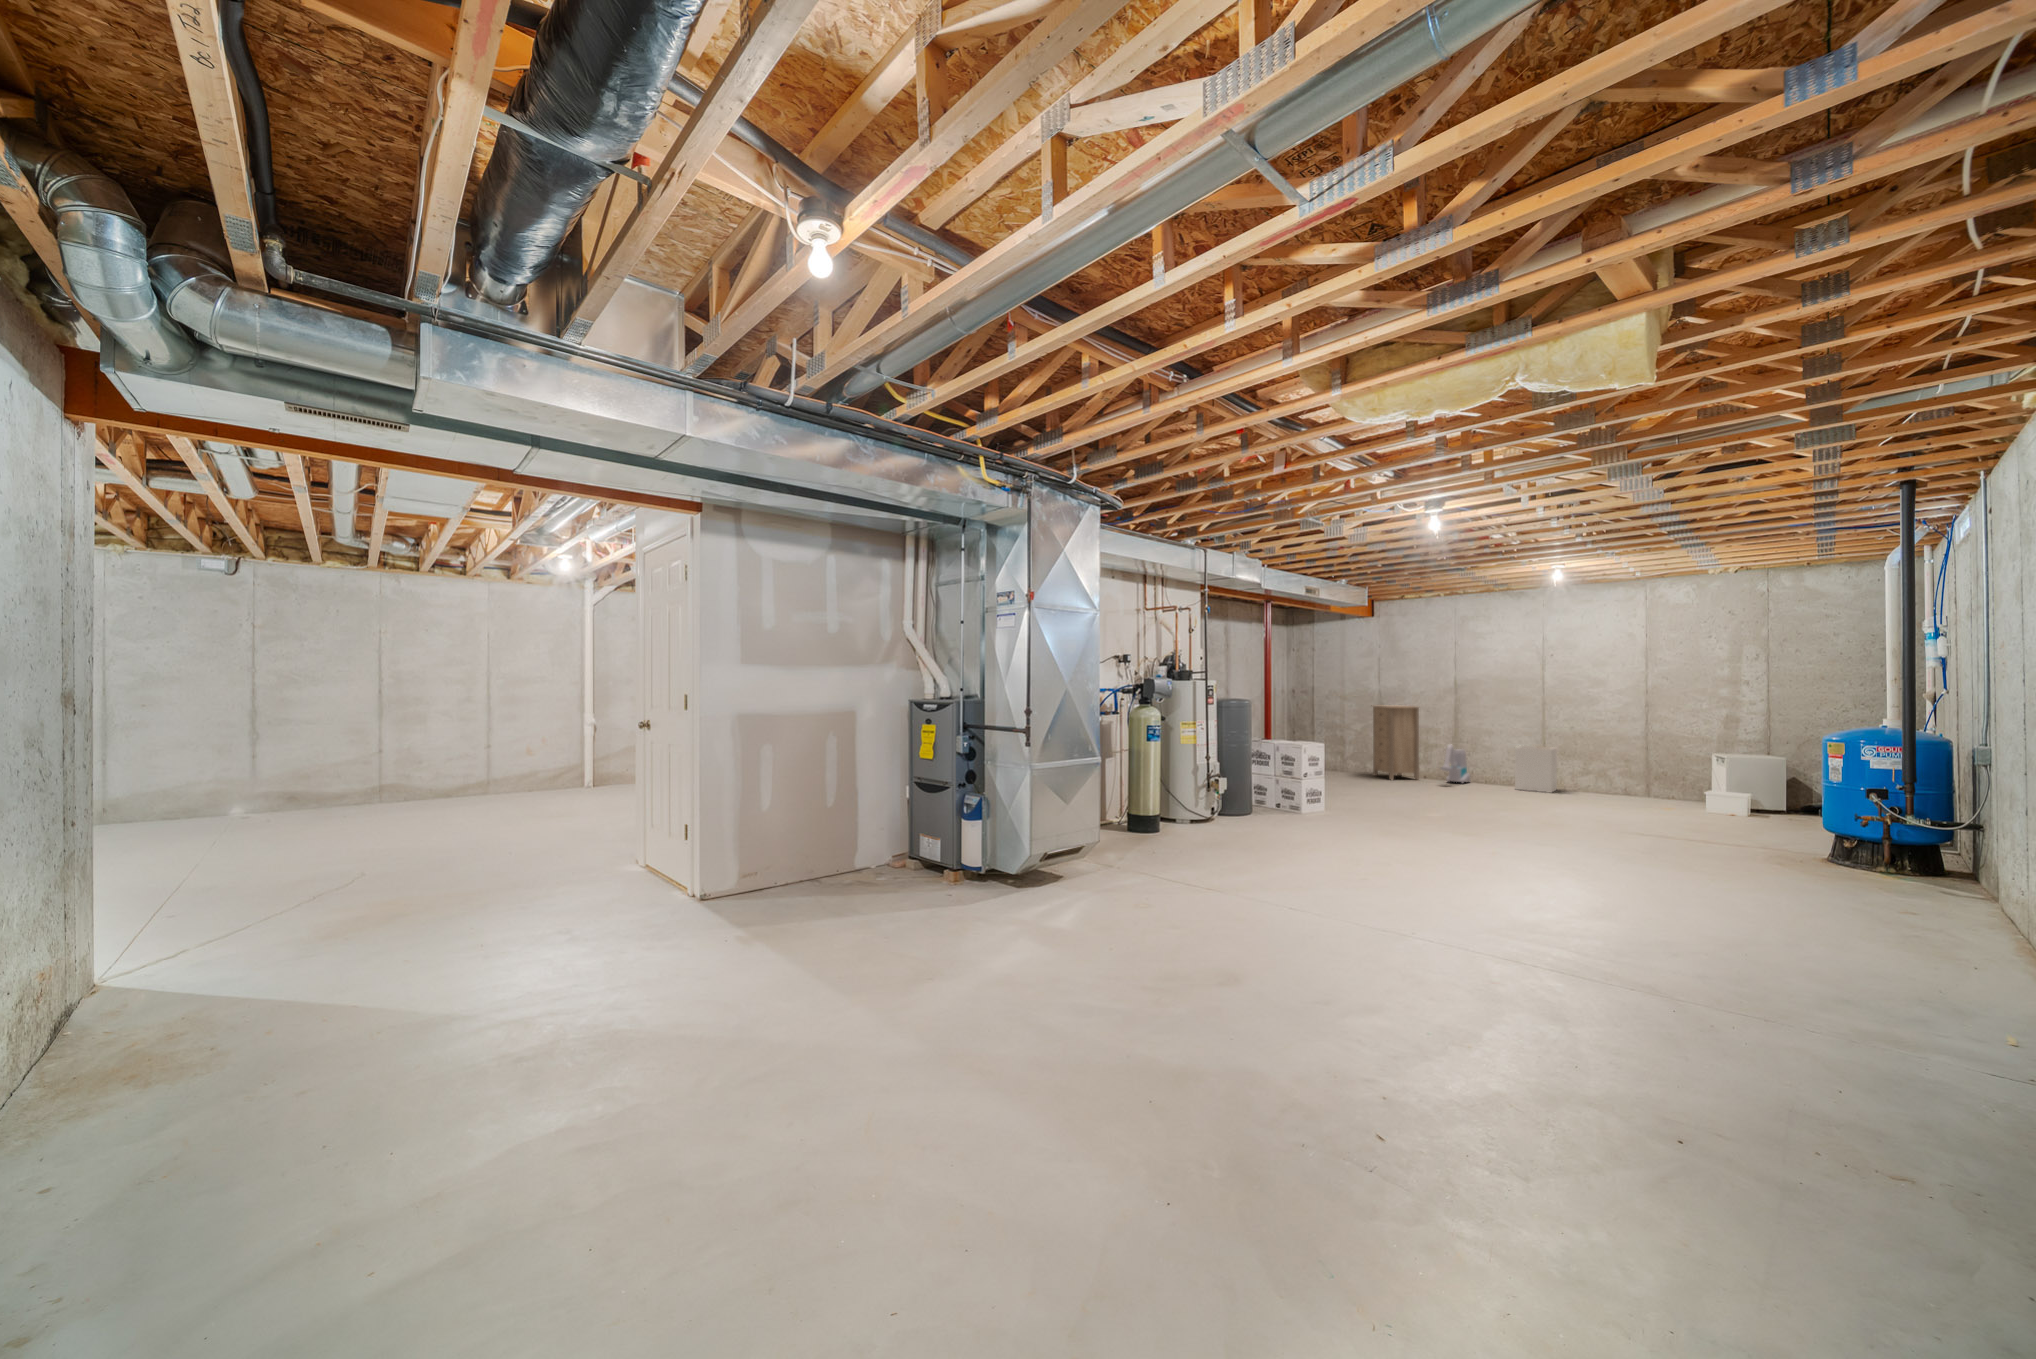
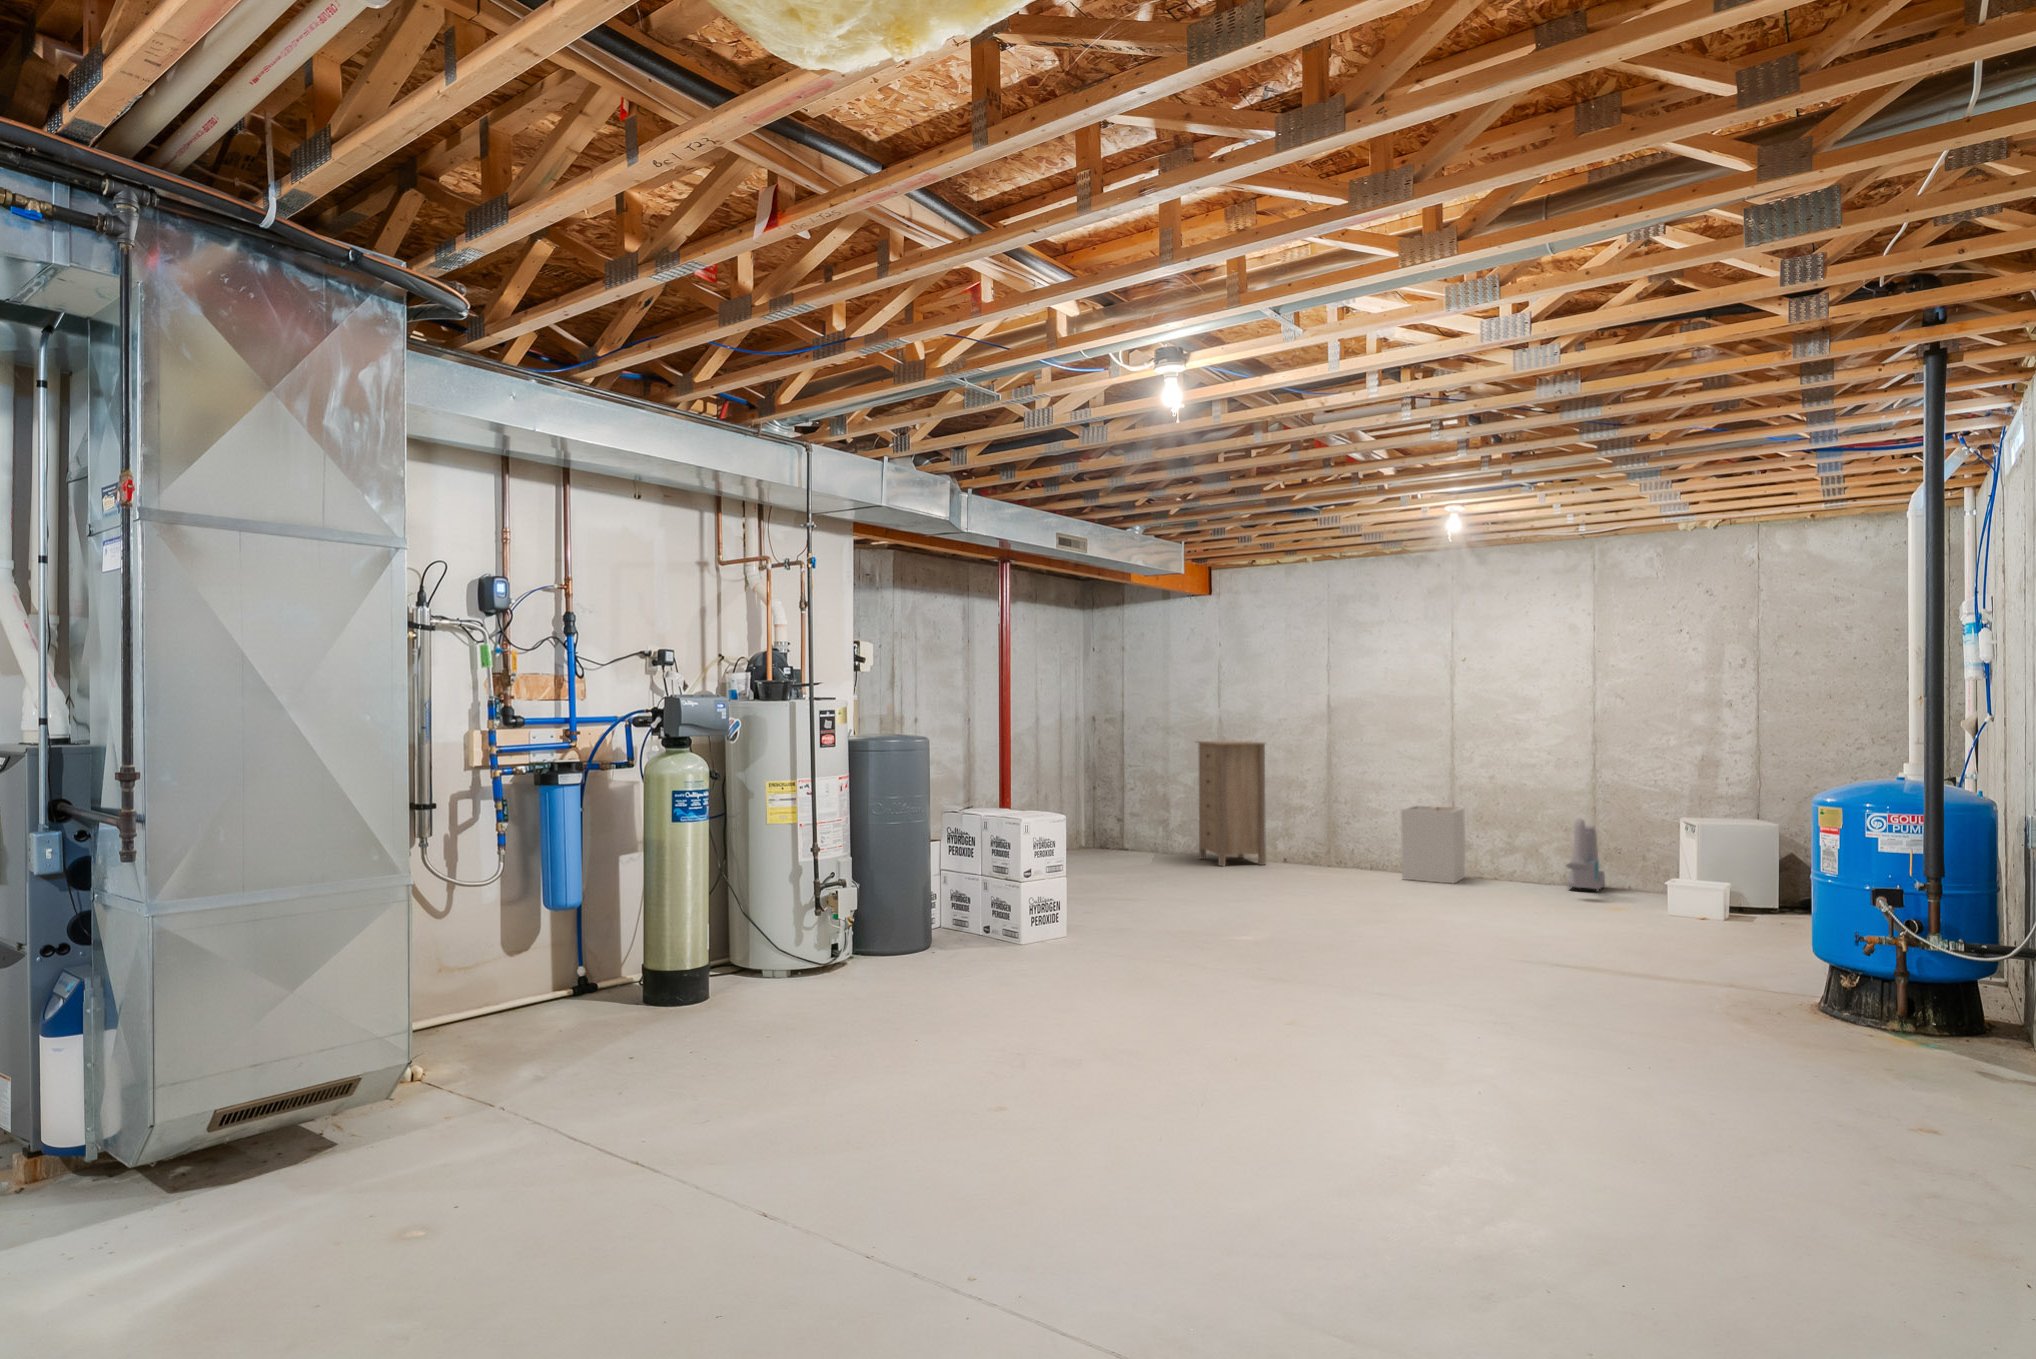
vacuum cleaner: present [1441,744,1471,783] -> present [1566,818,1605,891]

